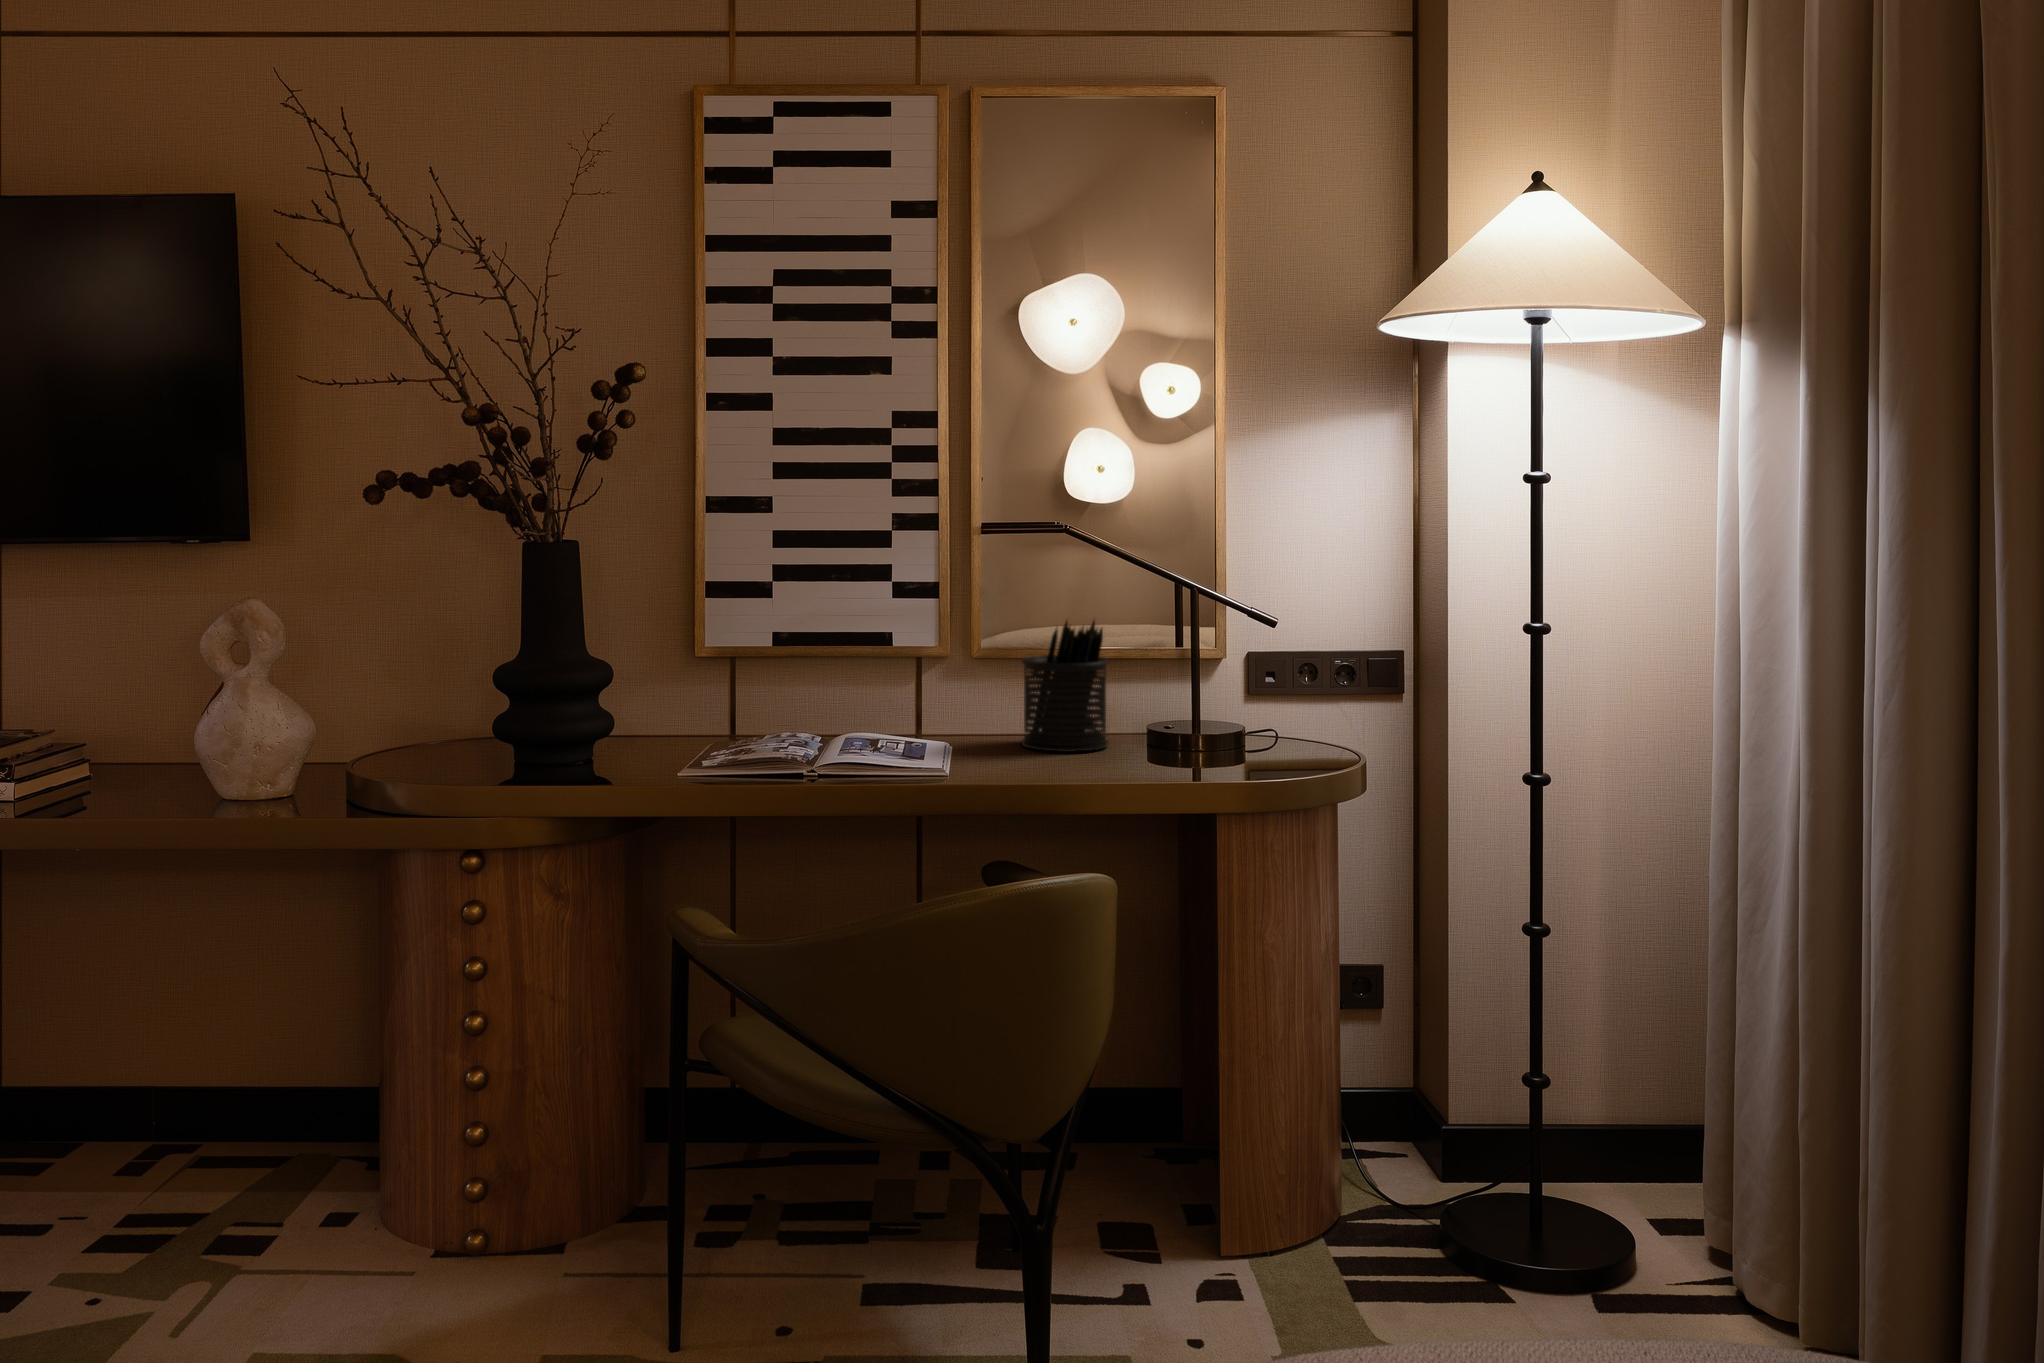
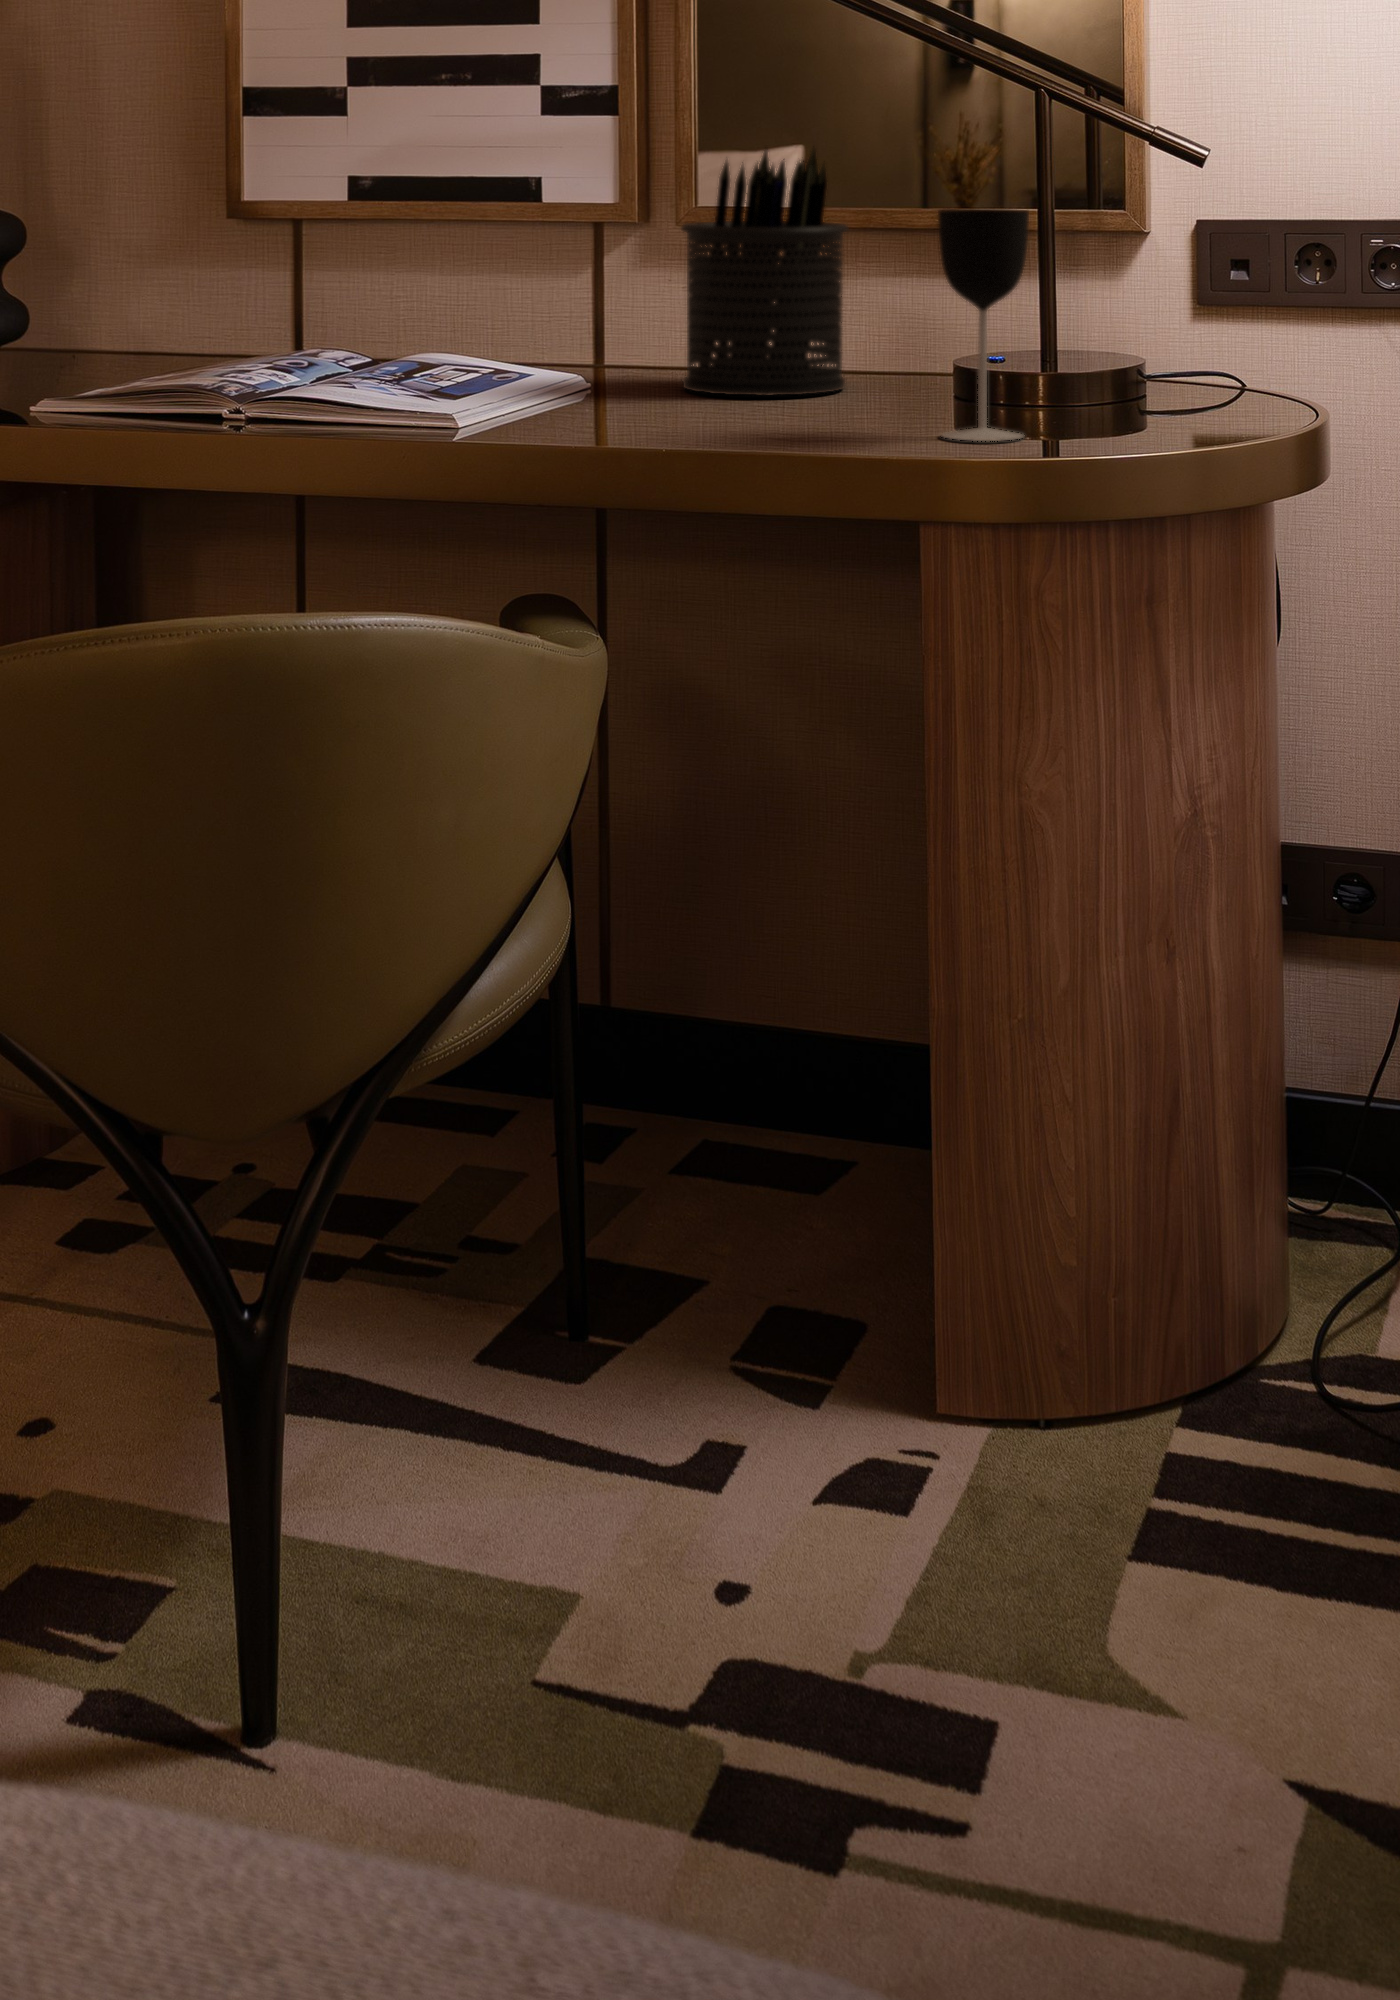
wine glass: none [1222,657,1270,774] -> present [938,209,1029,441]

